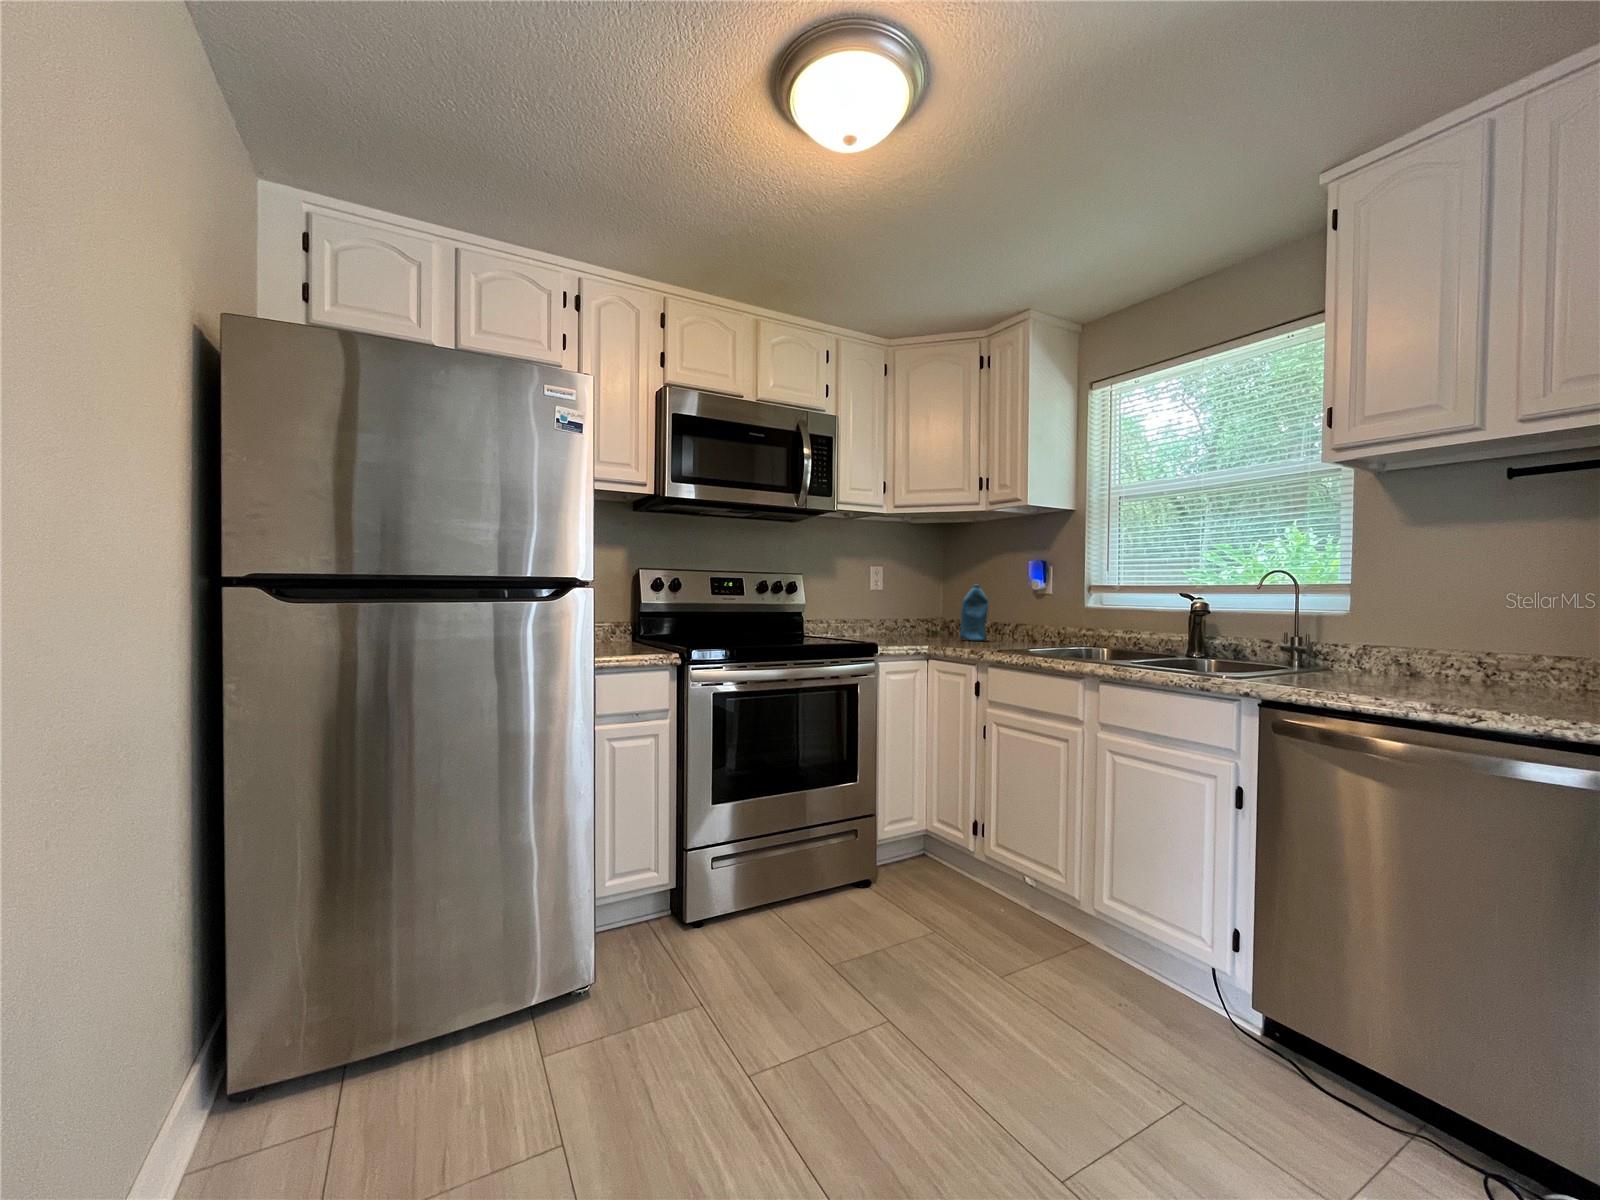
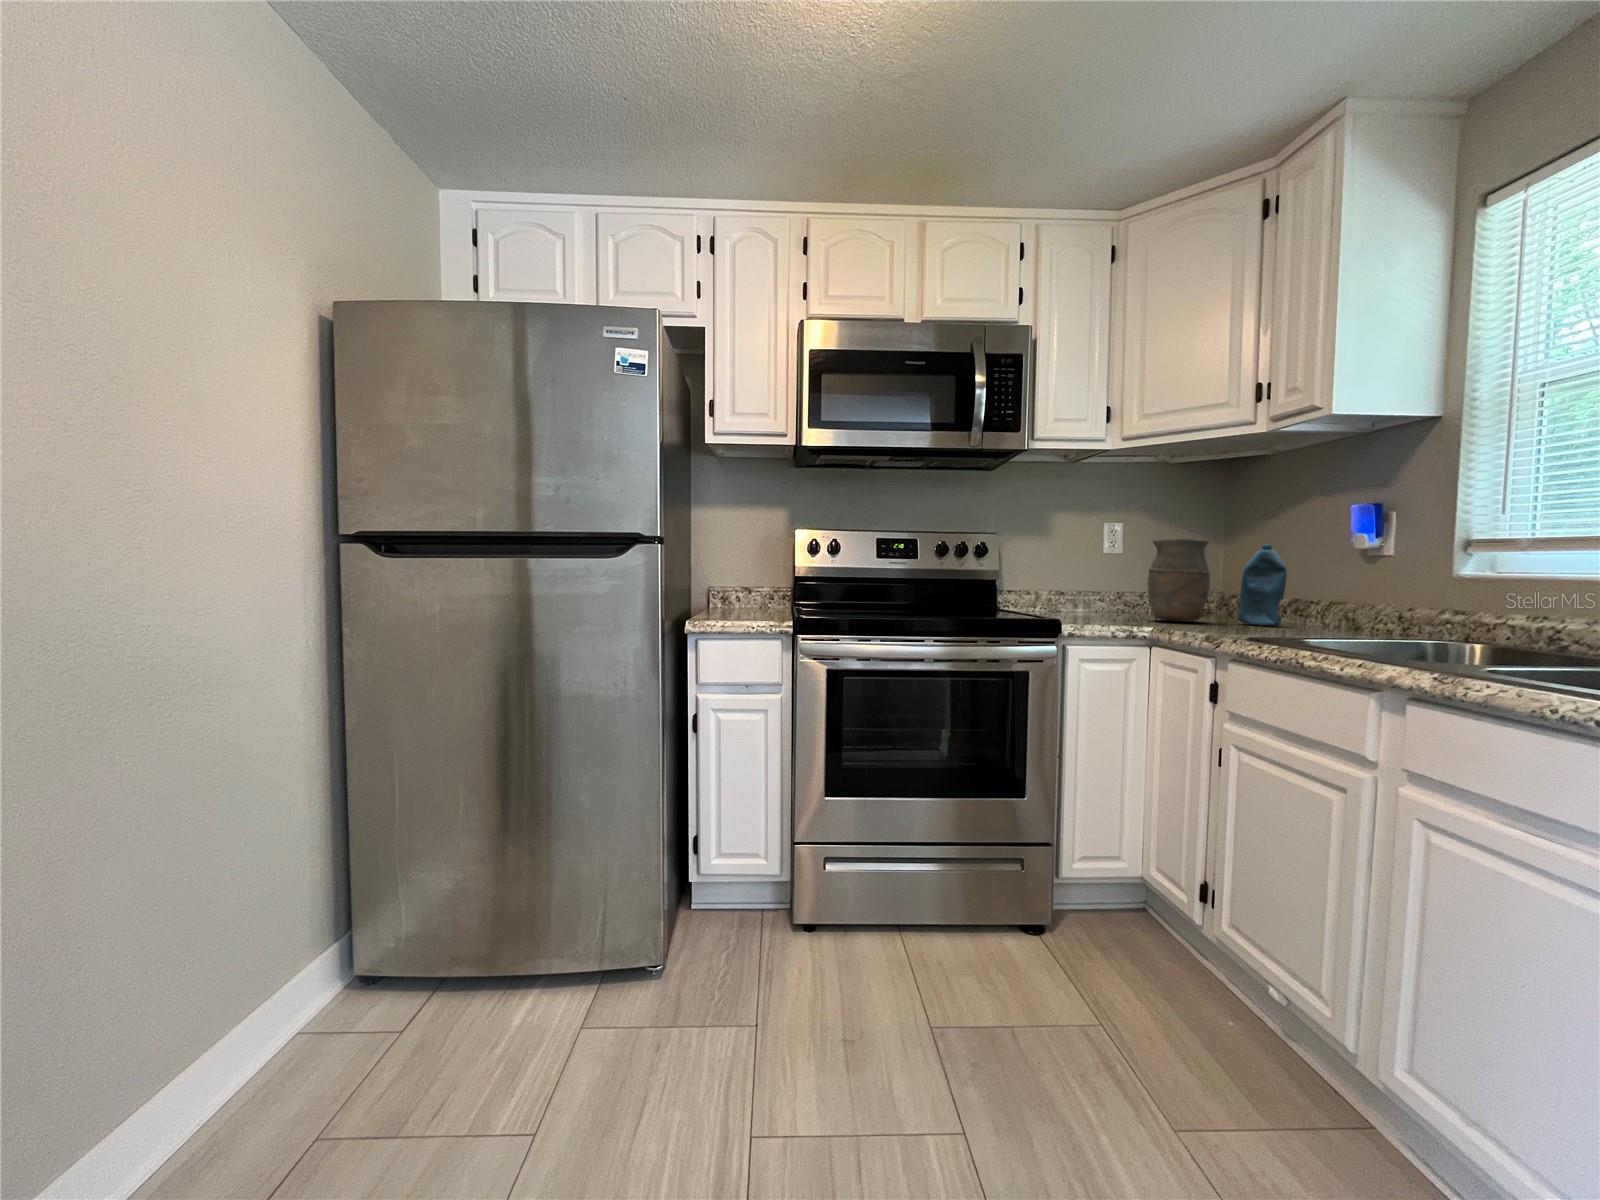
vase: none [904,580,944,640] -> present [1147,539,1210,622]

